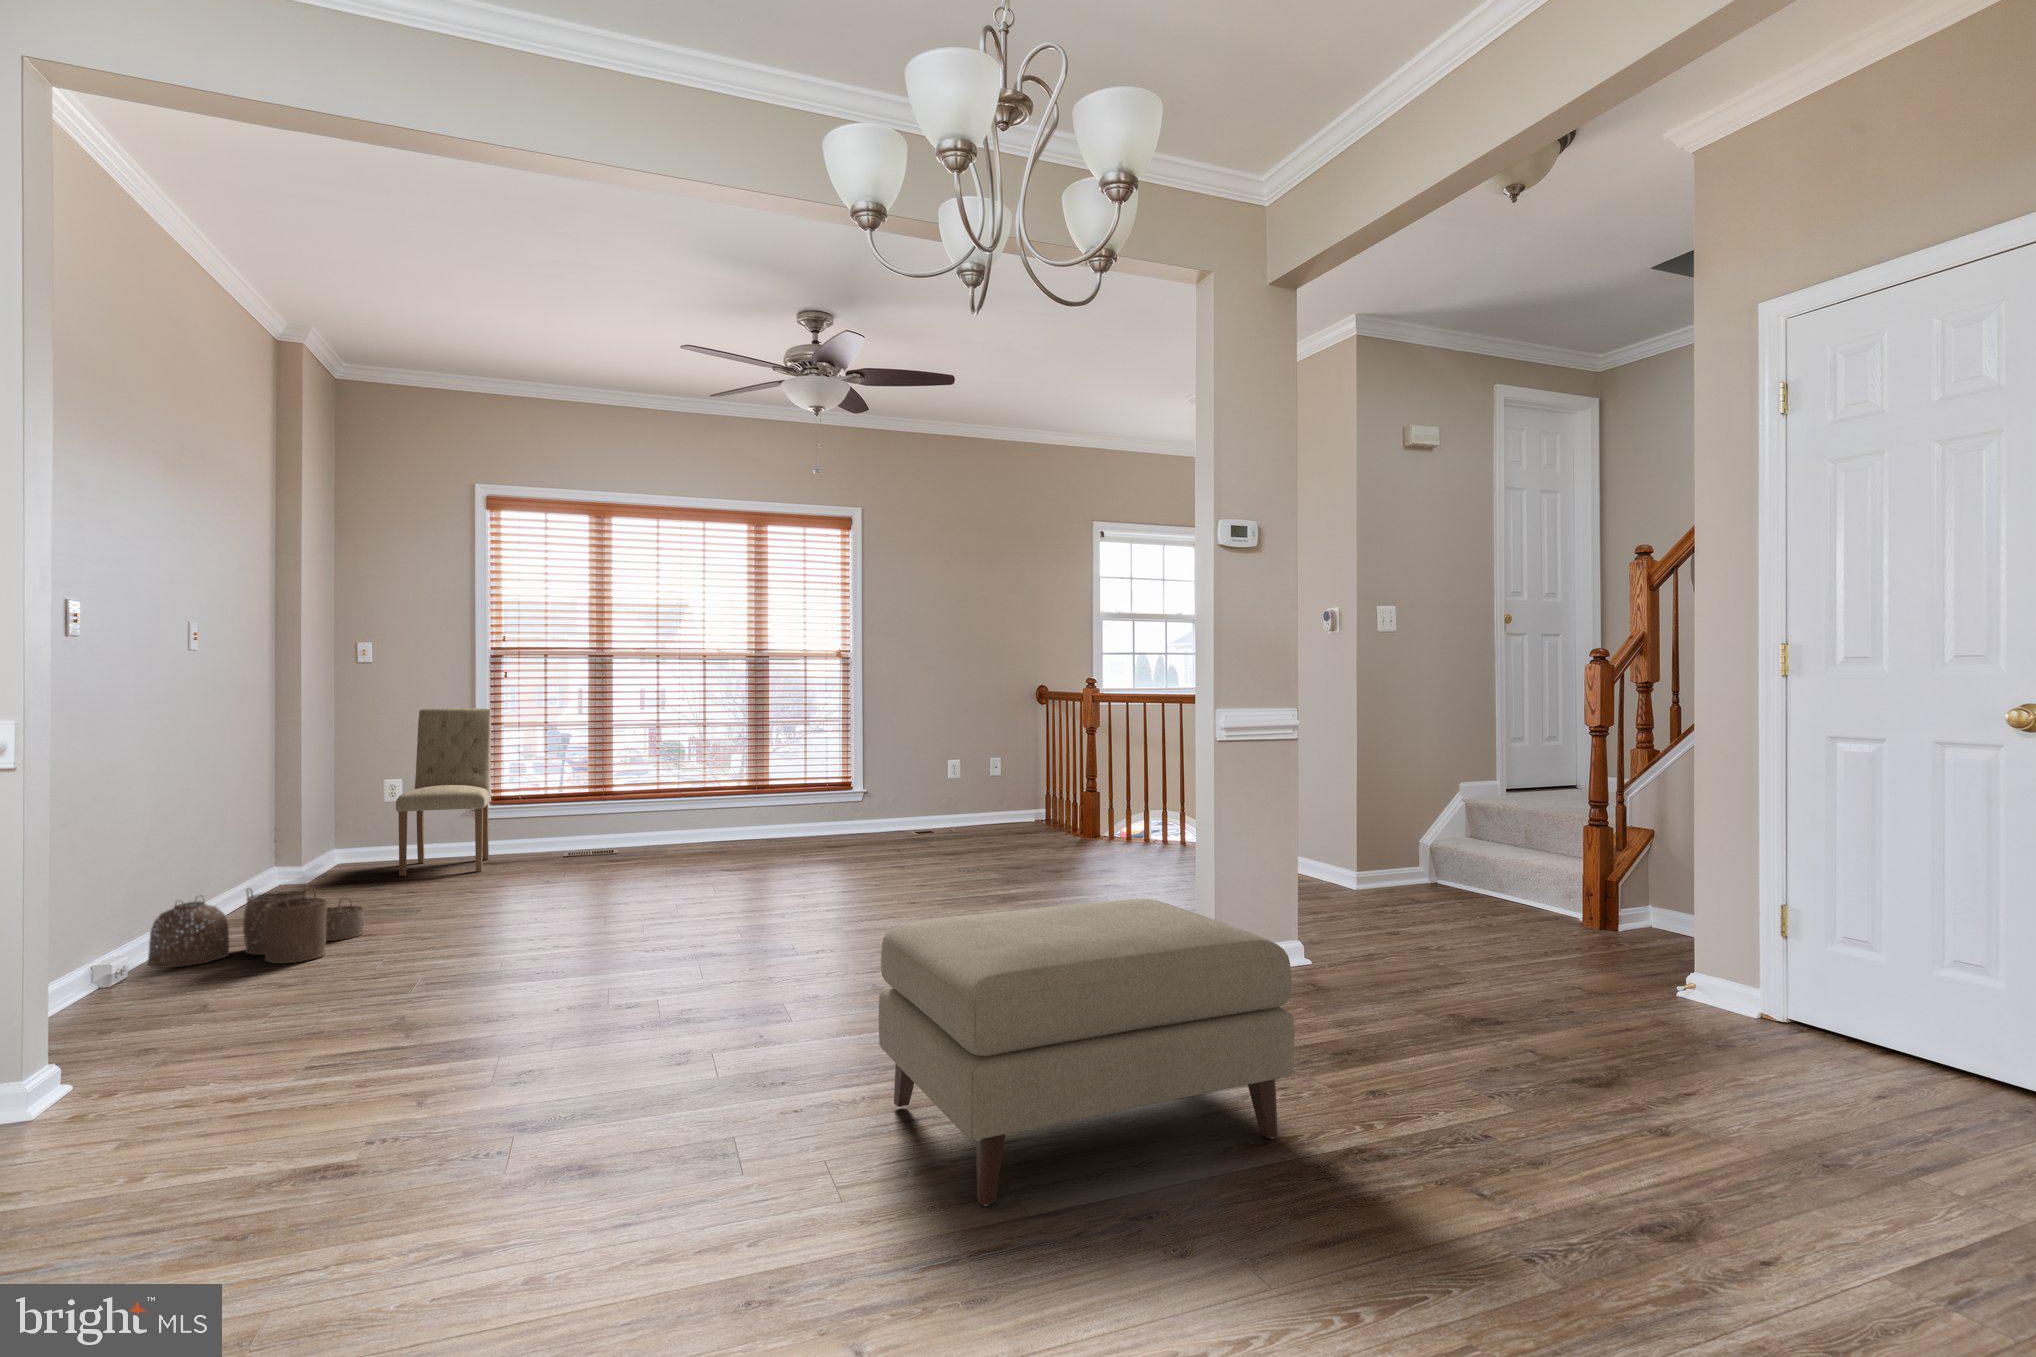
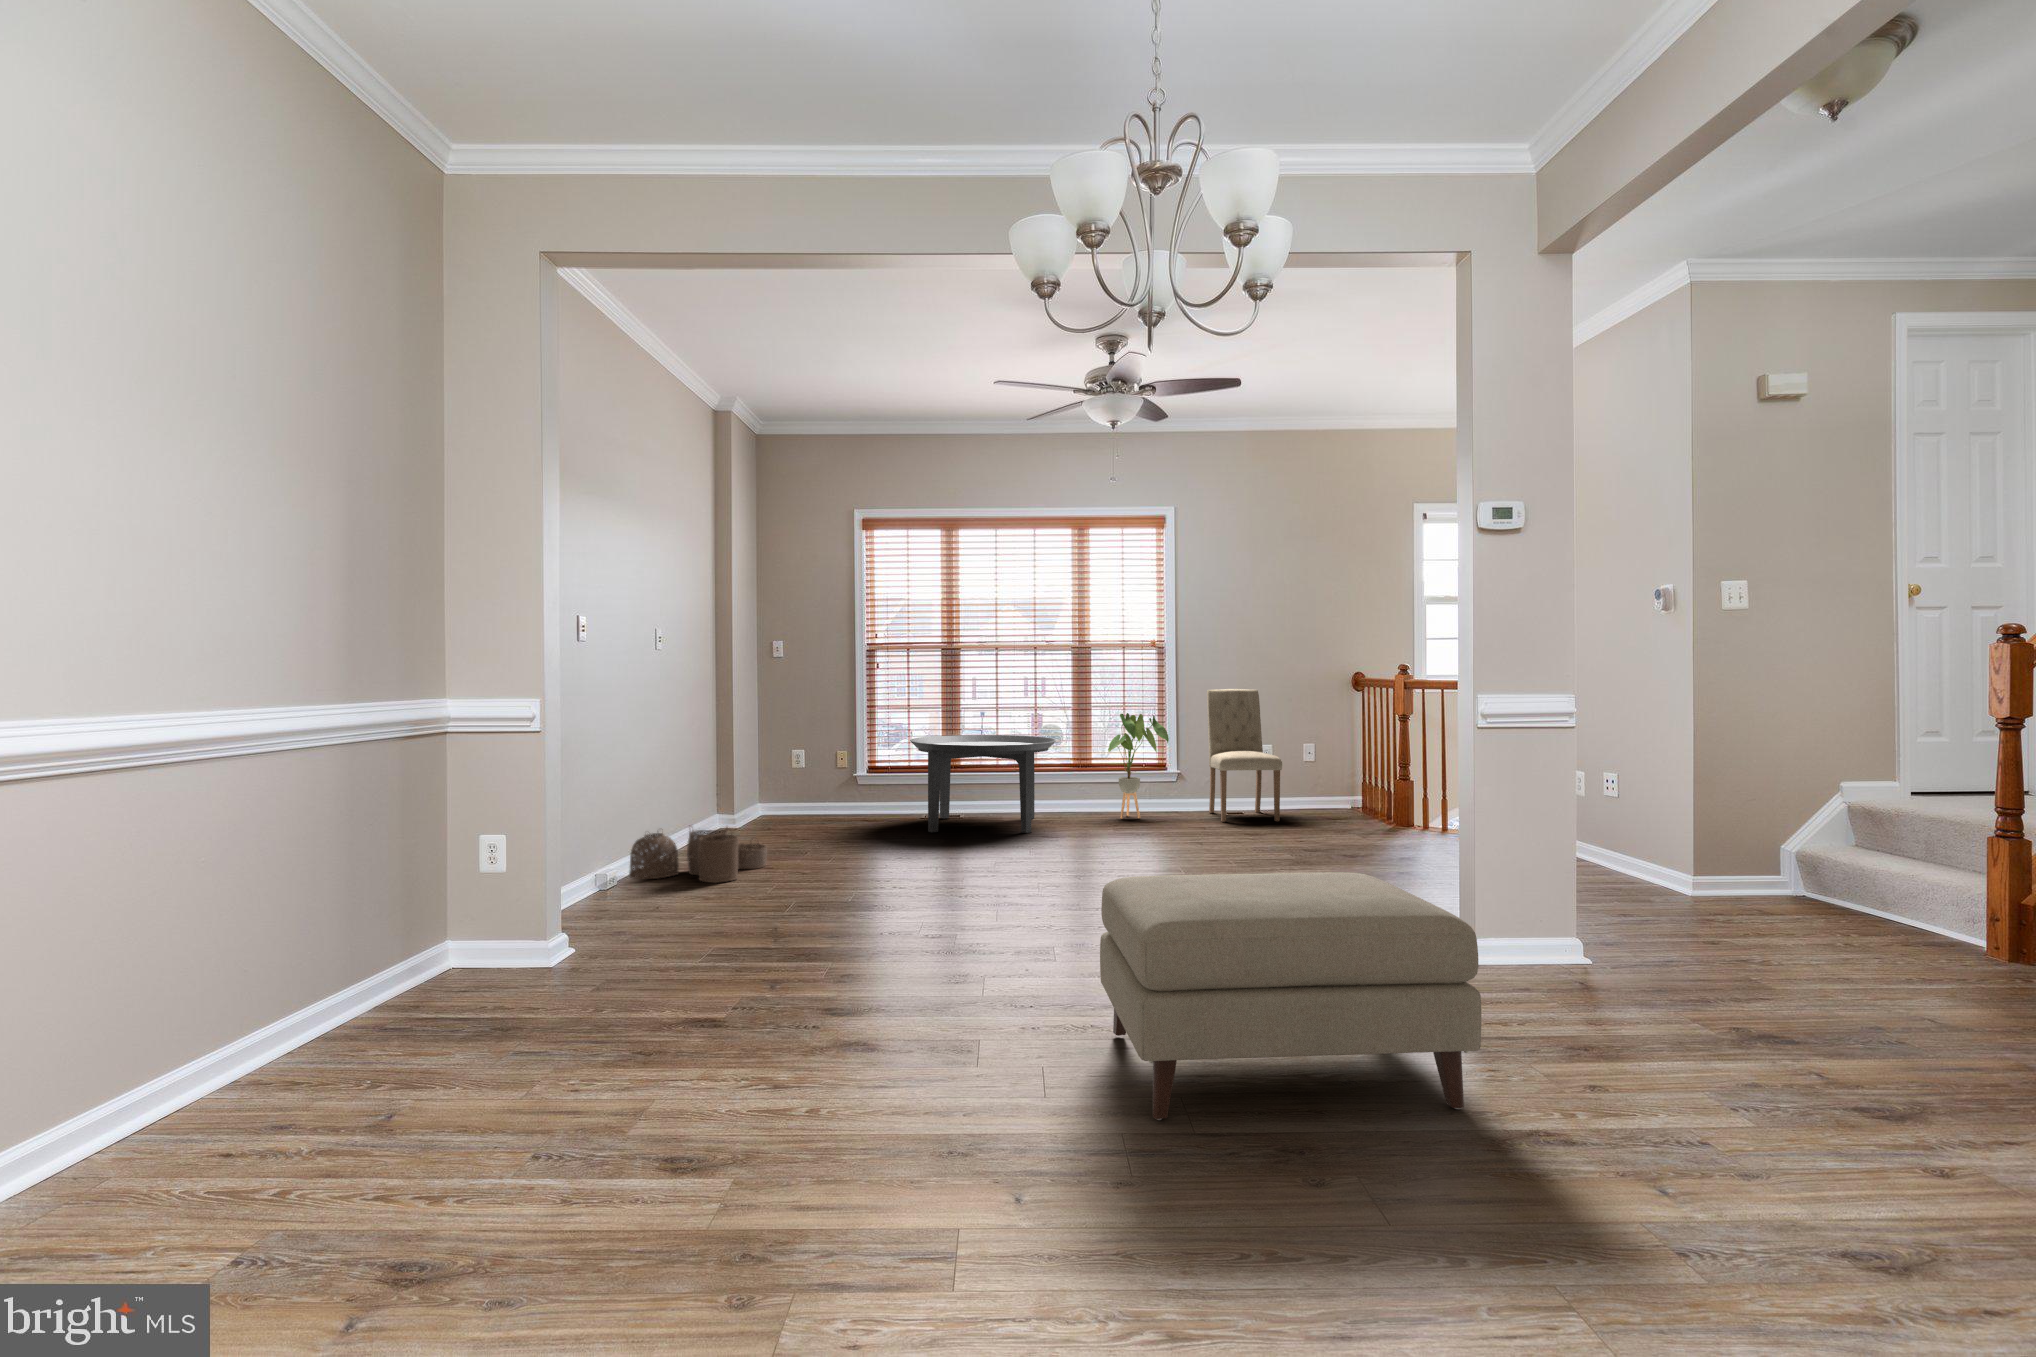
dining chair: present [396,708,491,876] -> present [1207,689,1282,822]
house plant: none [788,729,857,846] -> present [1108,713,1169,818]
round table: none [551,757,734,875] -> present [910,735,1057,833]

